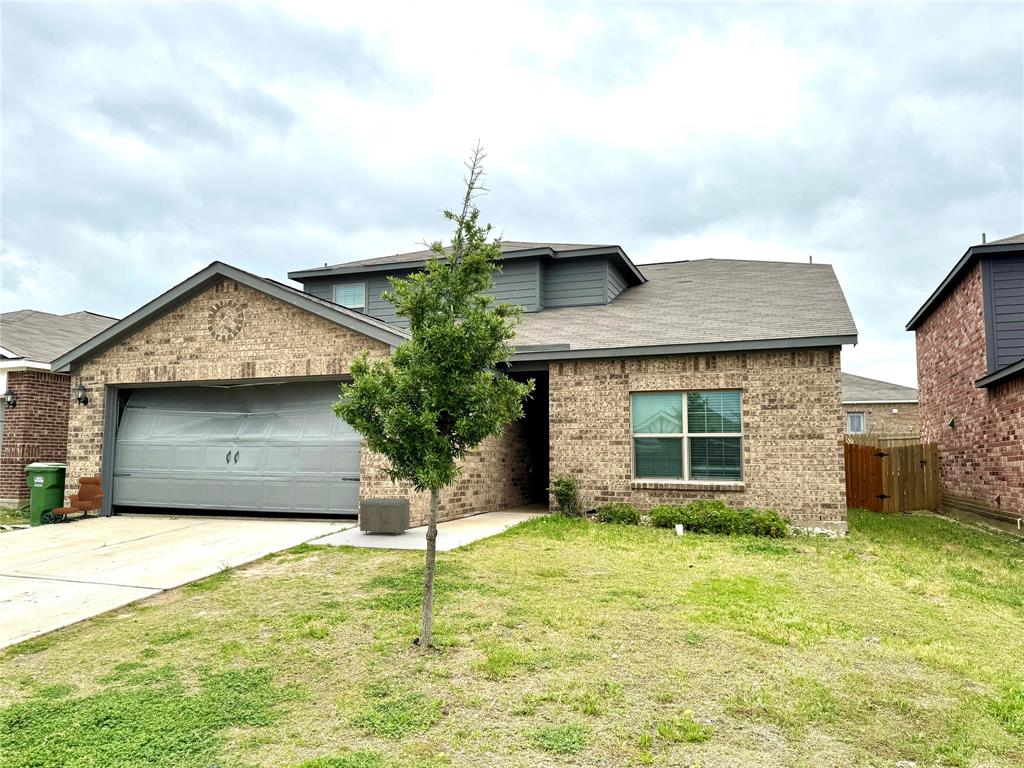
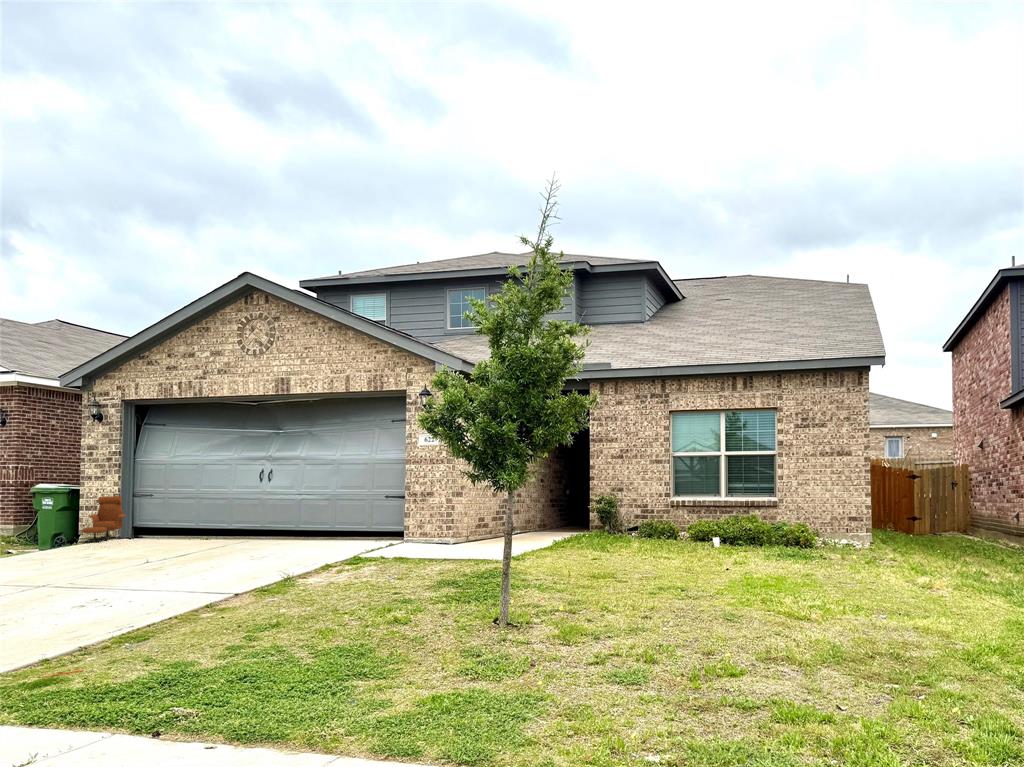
storage bench: present [359,498,410,535] -> none [413,514,459,548]

